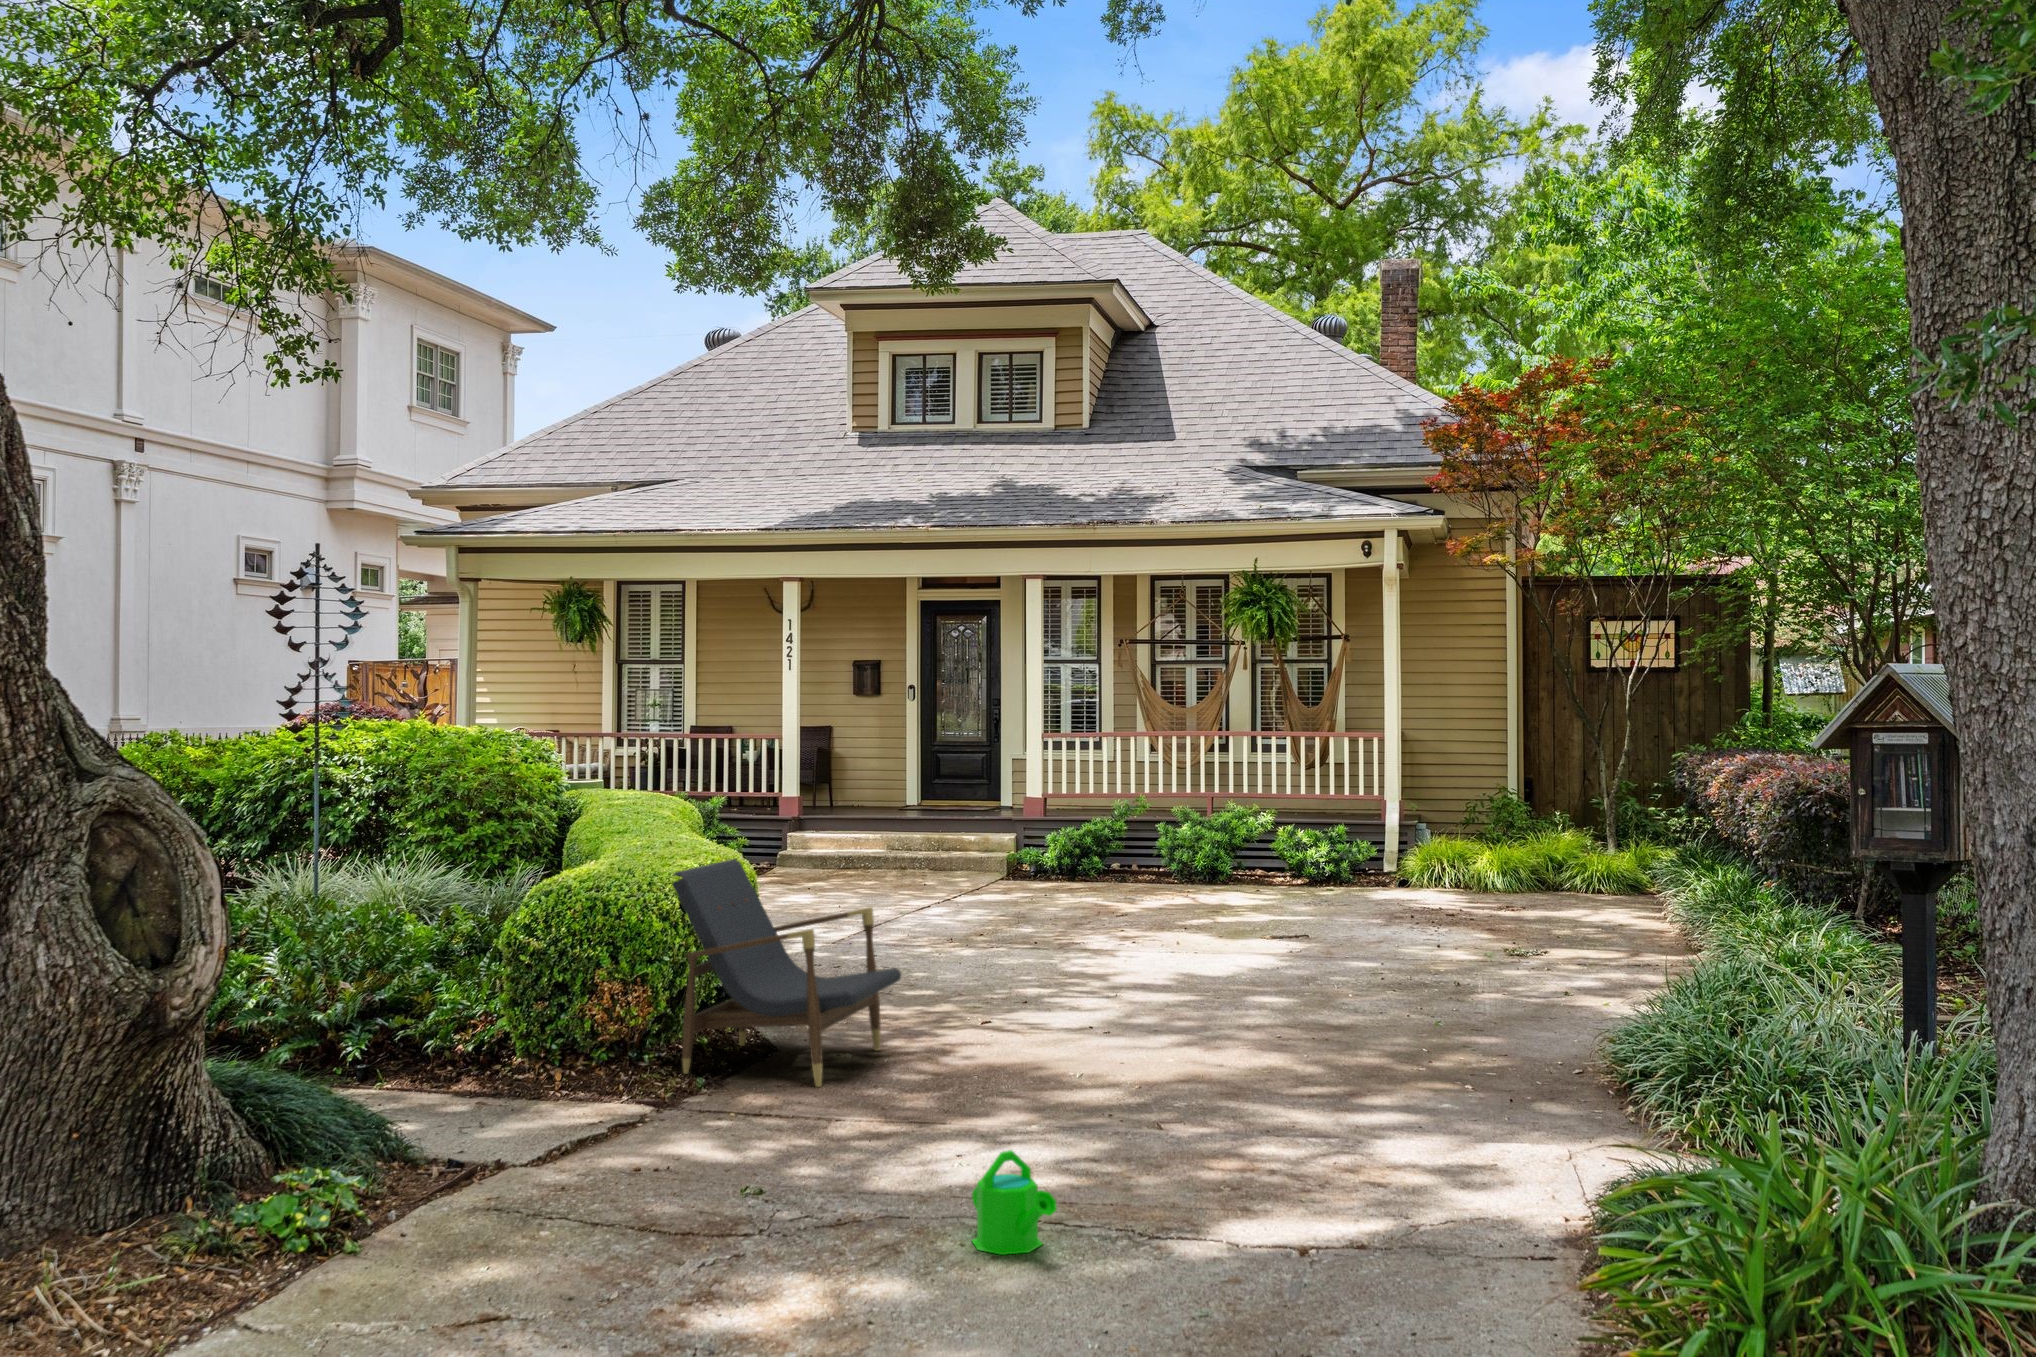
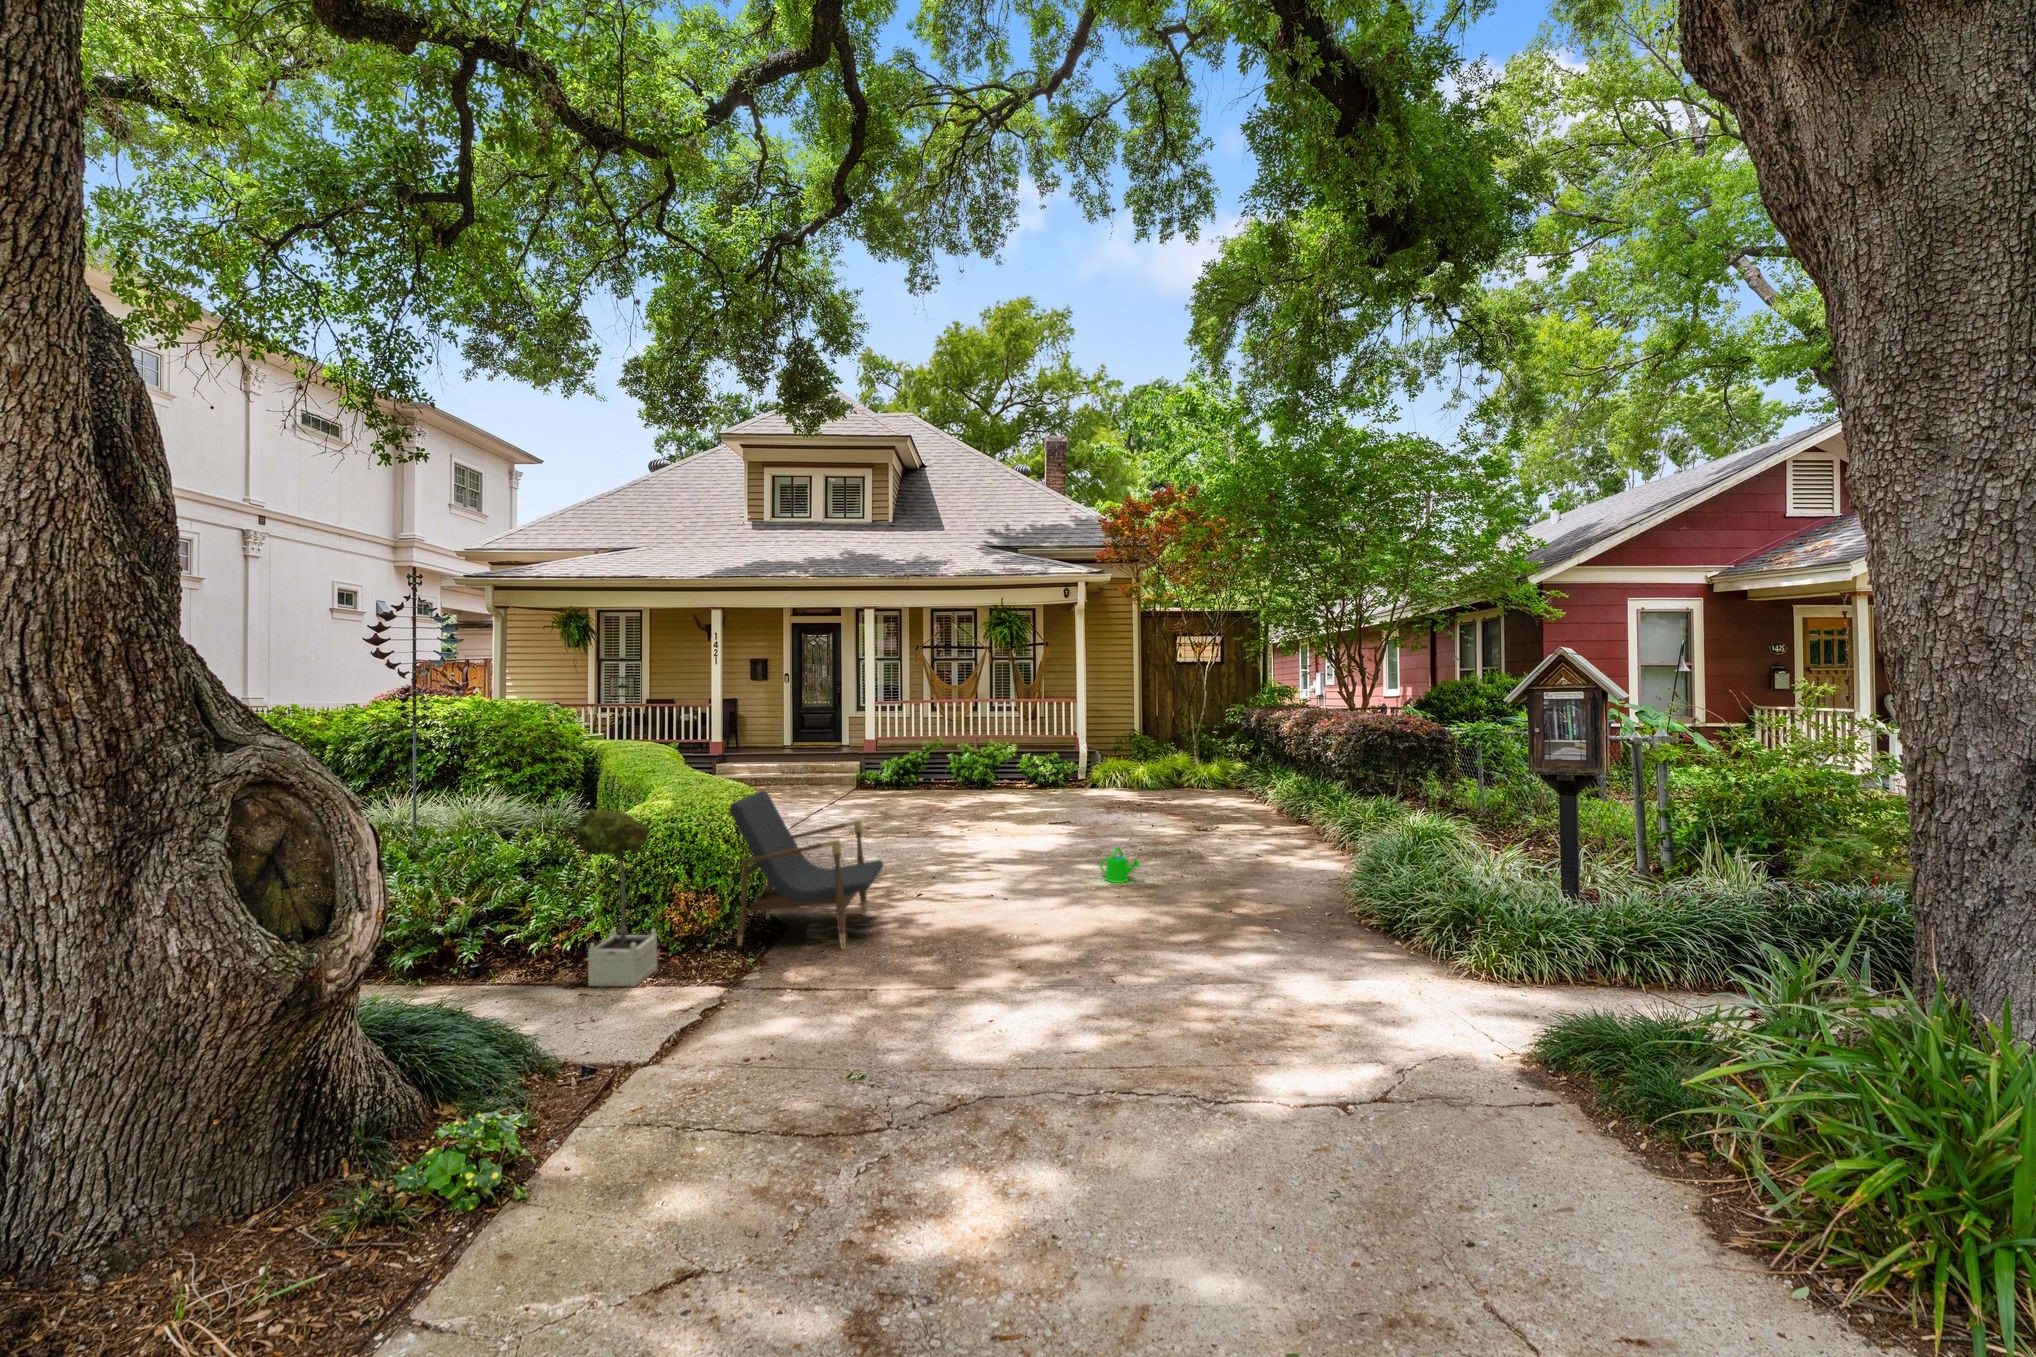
potted tree: none [467,869,571,1105] -> present [575,809,657,987]
watering can: present [972,1150,1057,1255] -> present [1099,847,1140,883]

